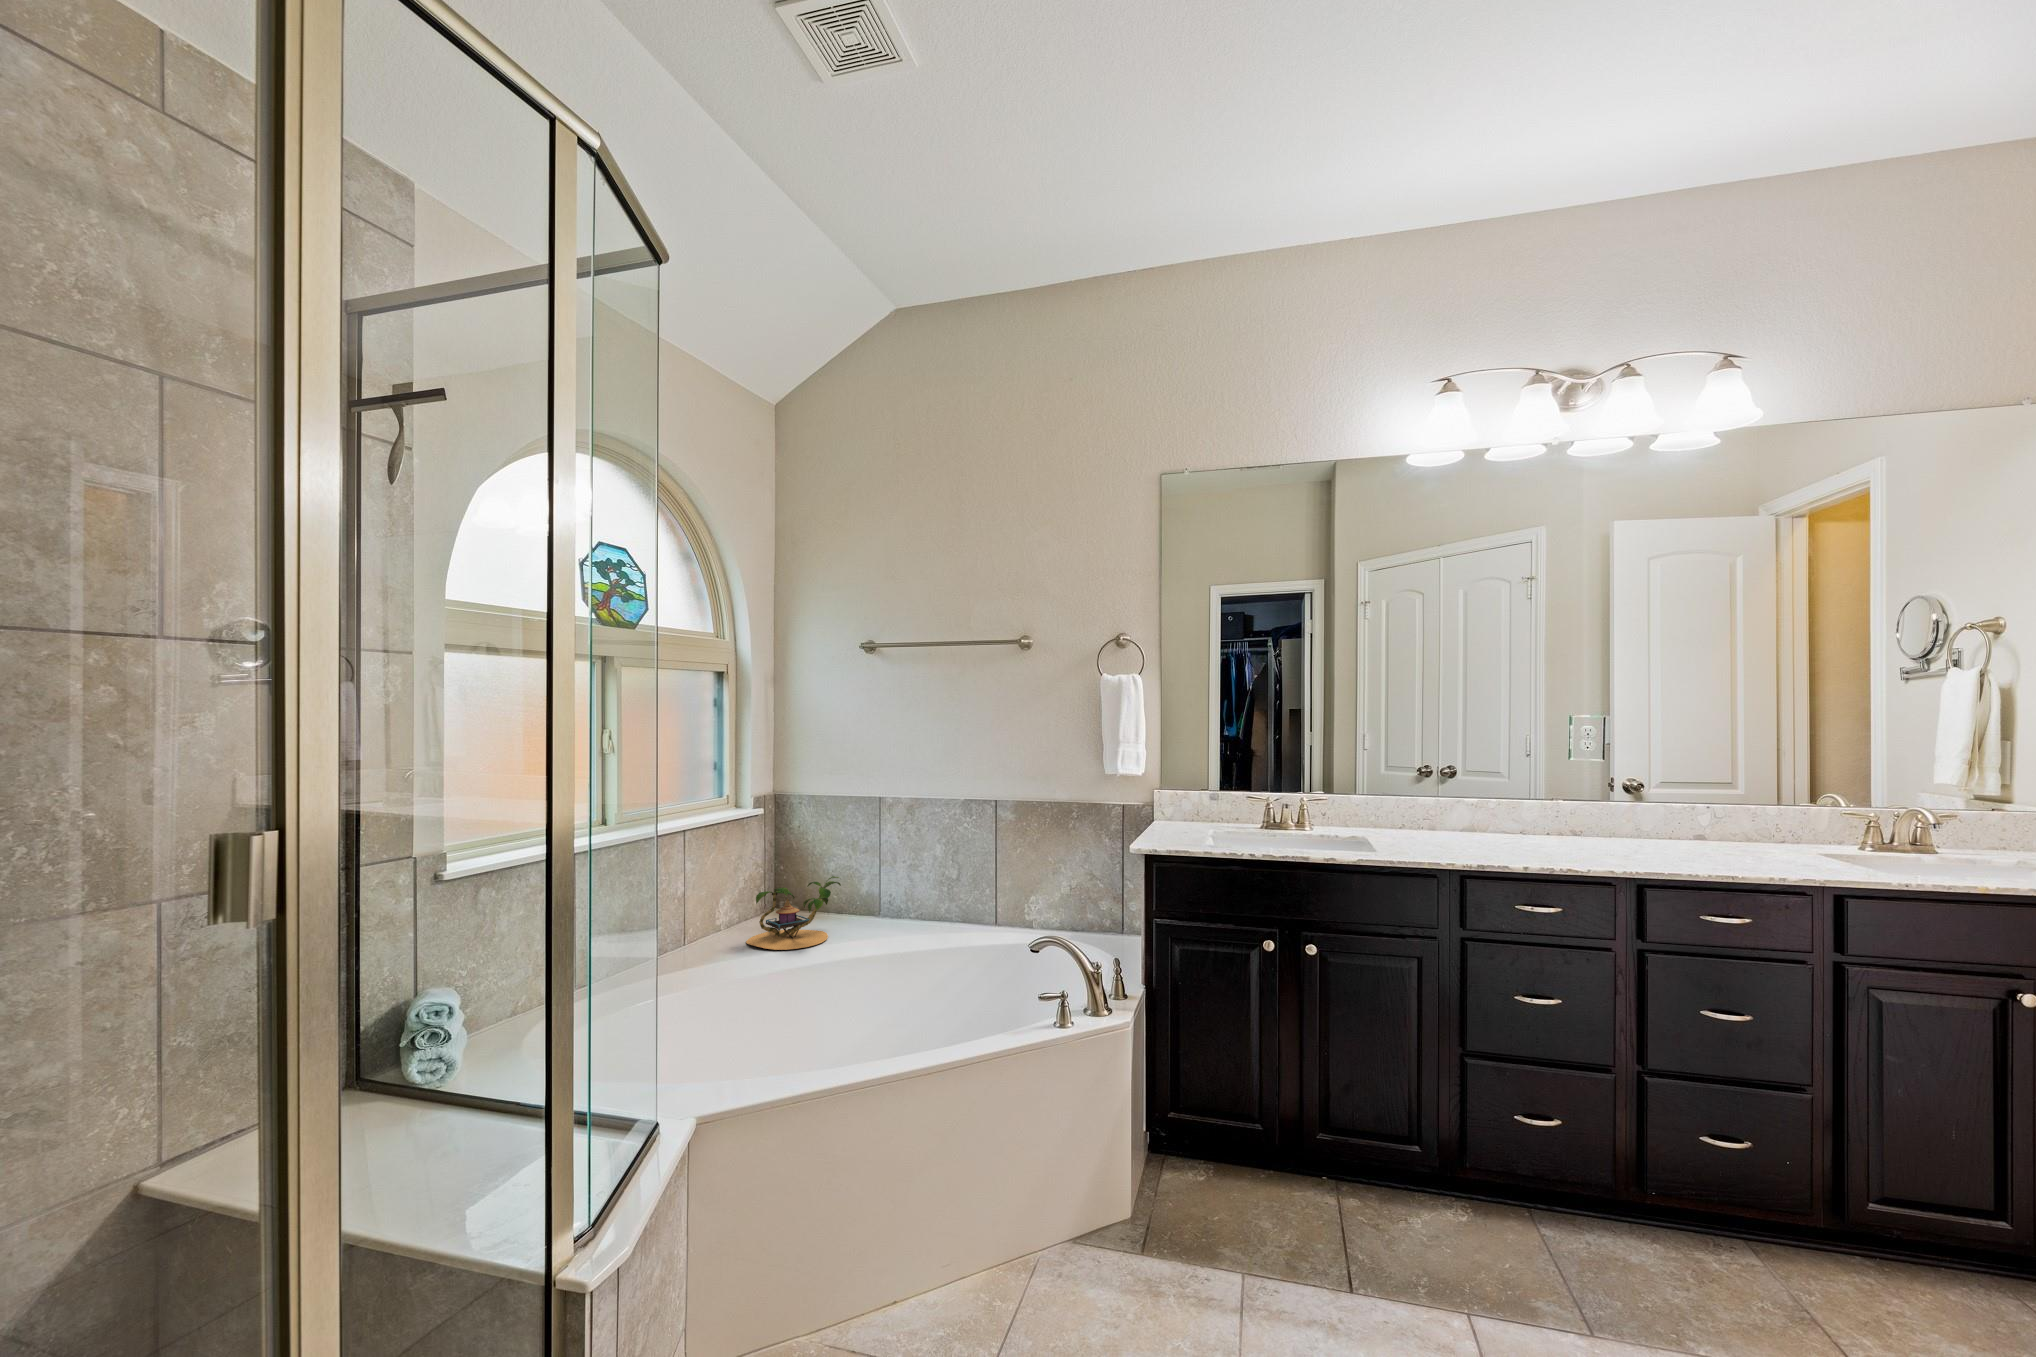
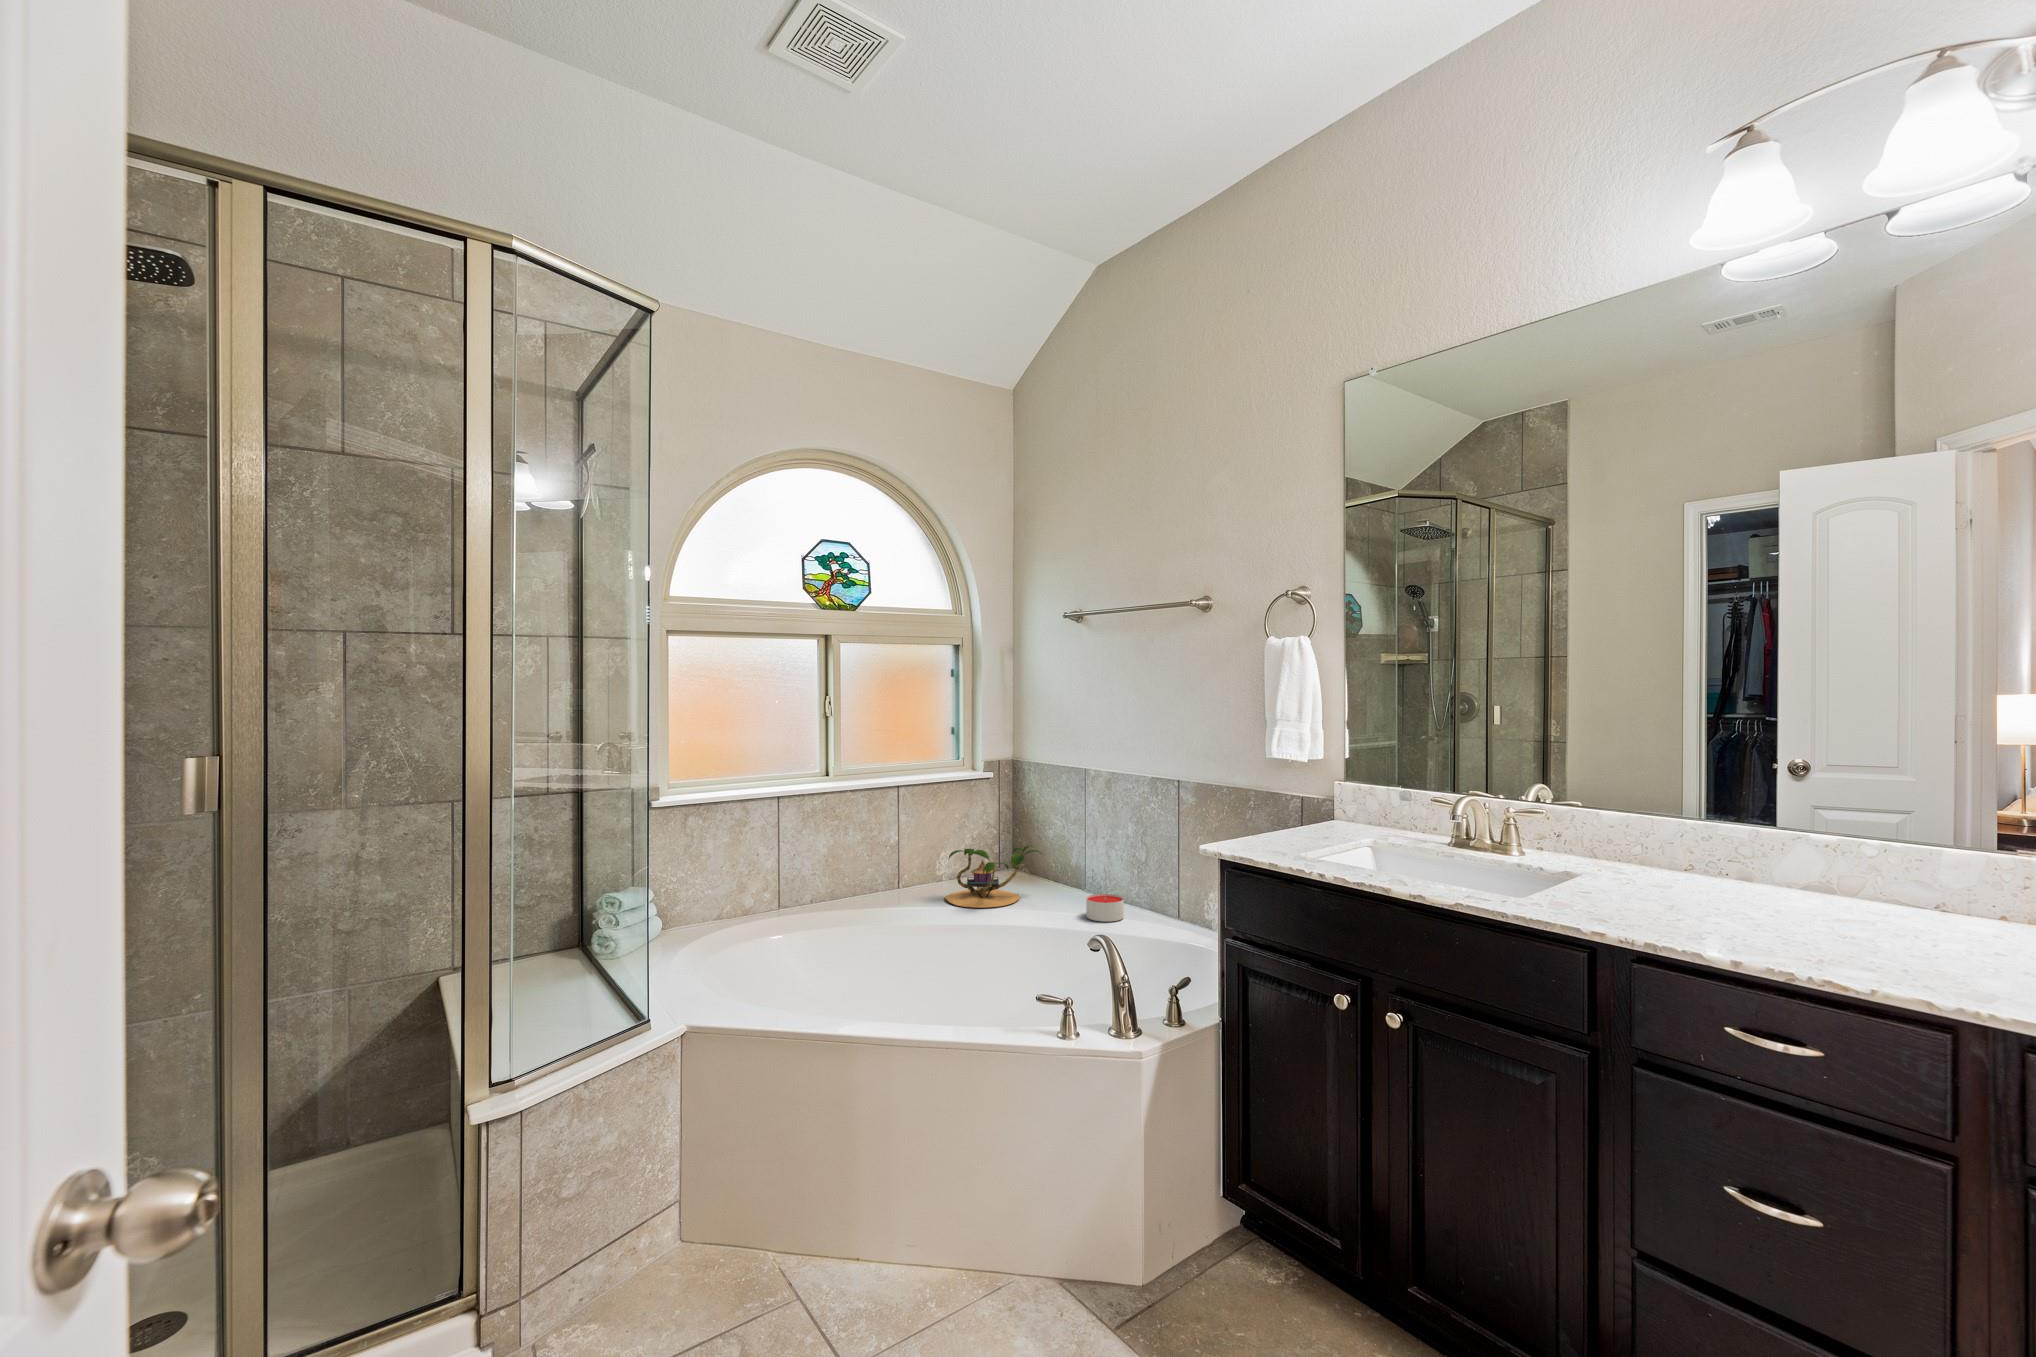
candle: none [912,912,947,938] -> present [1086,894,1124,922]

